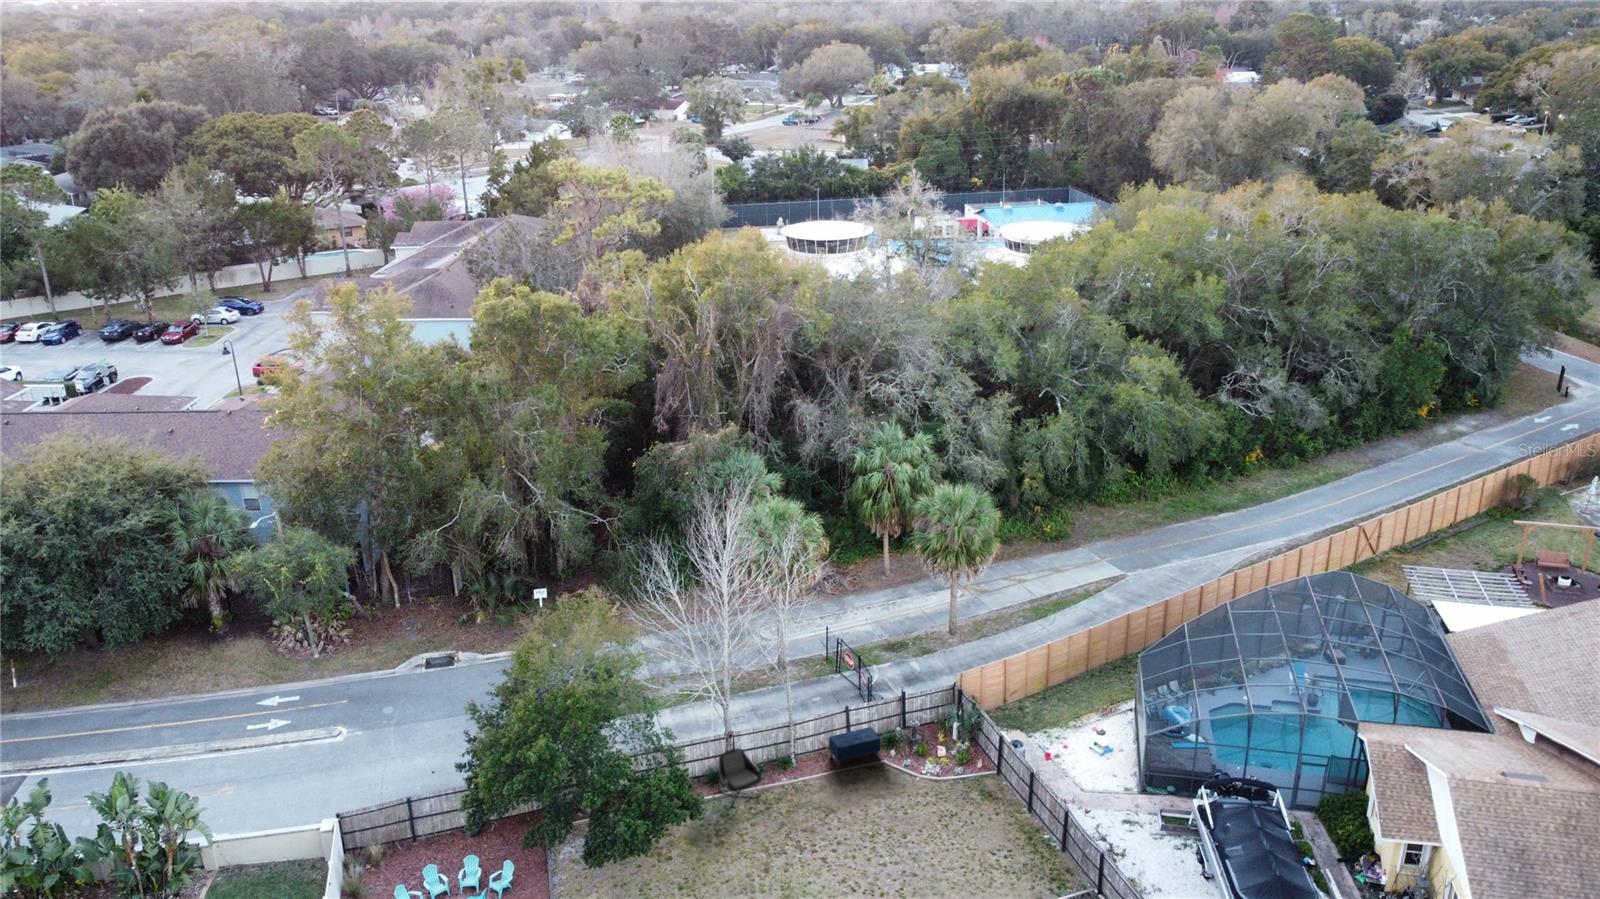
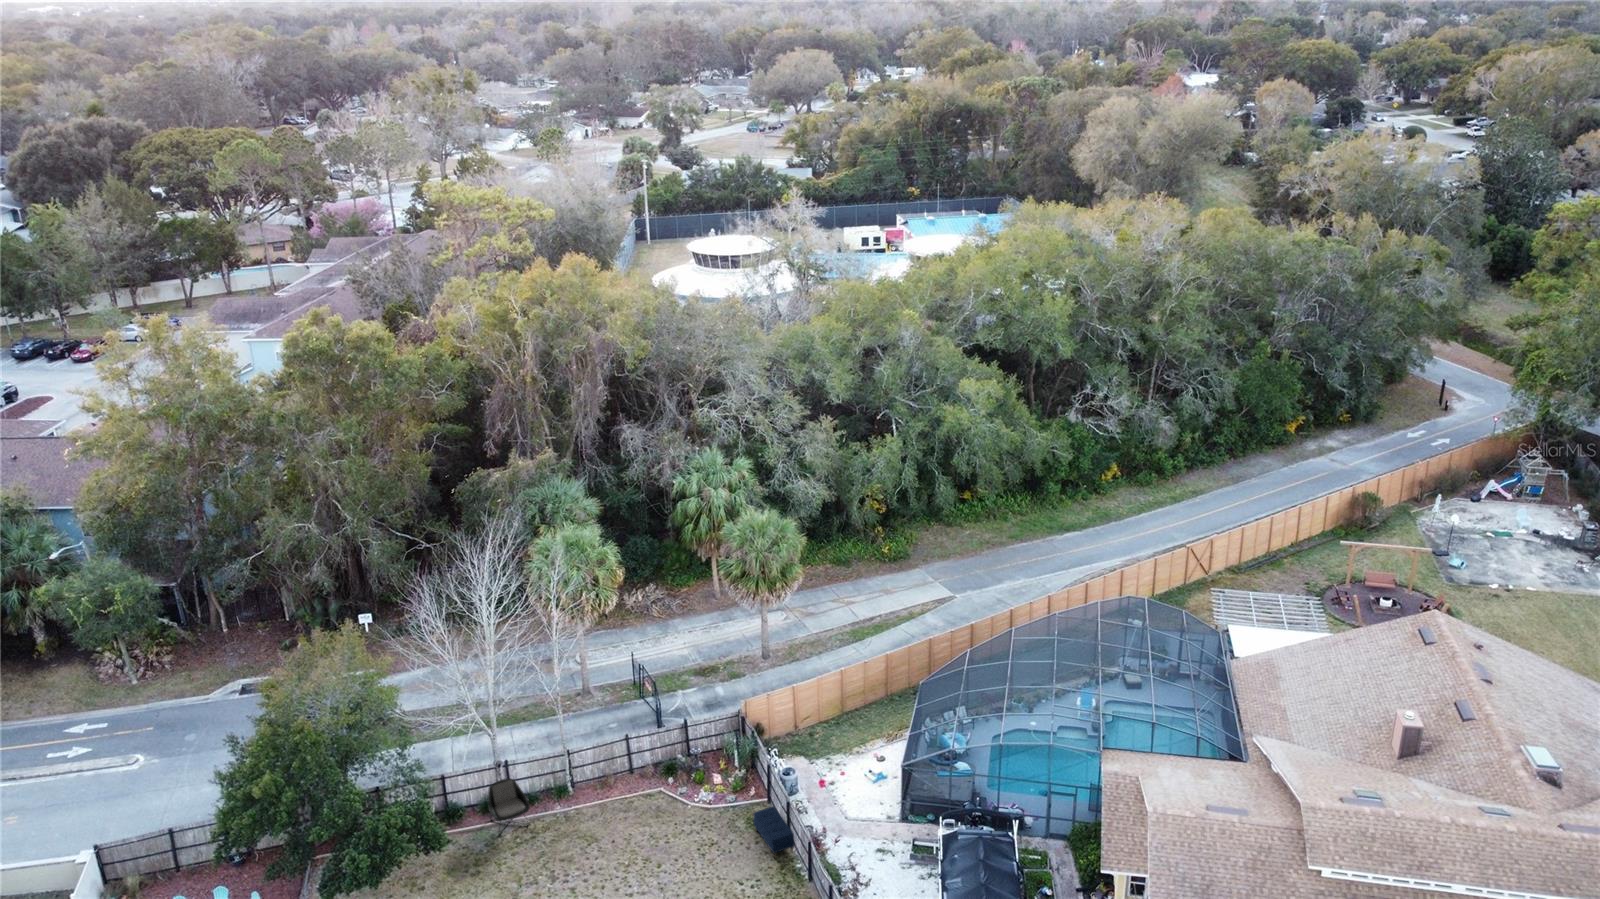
bench: present [829,727,880,766] -> present [753,806,795,858]

